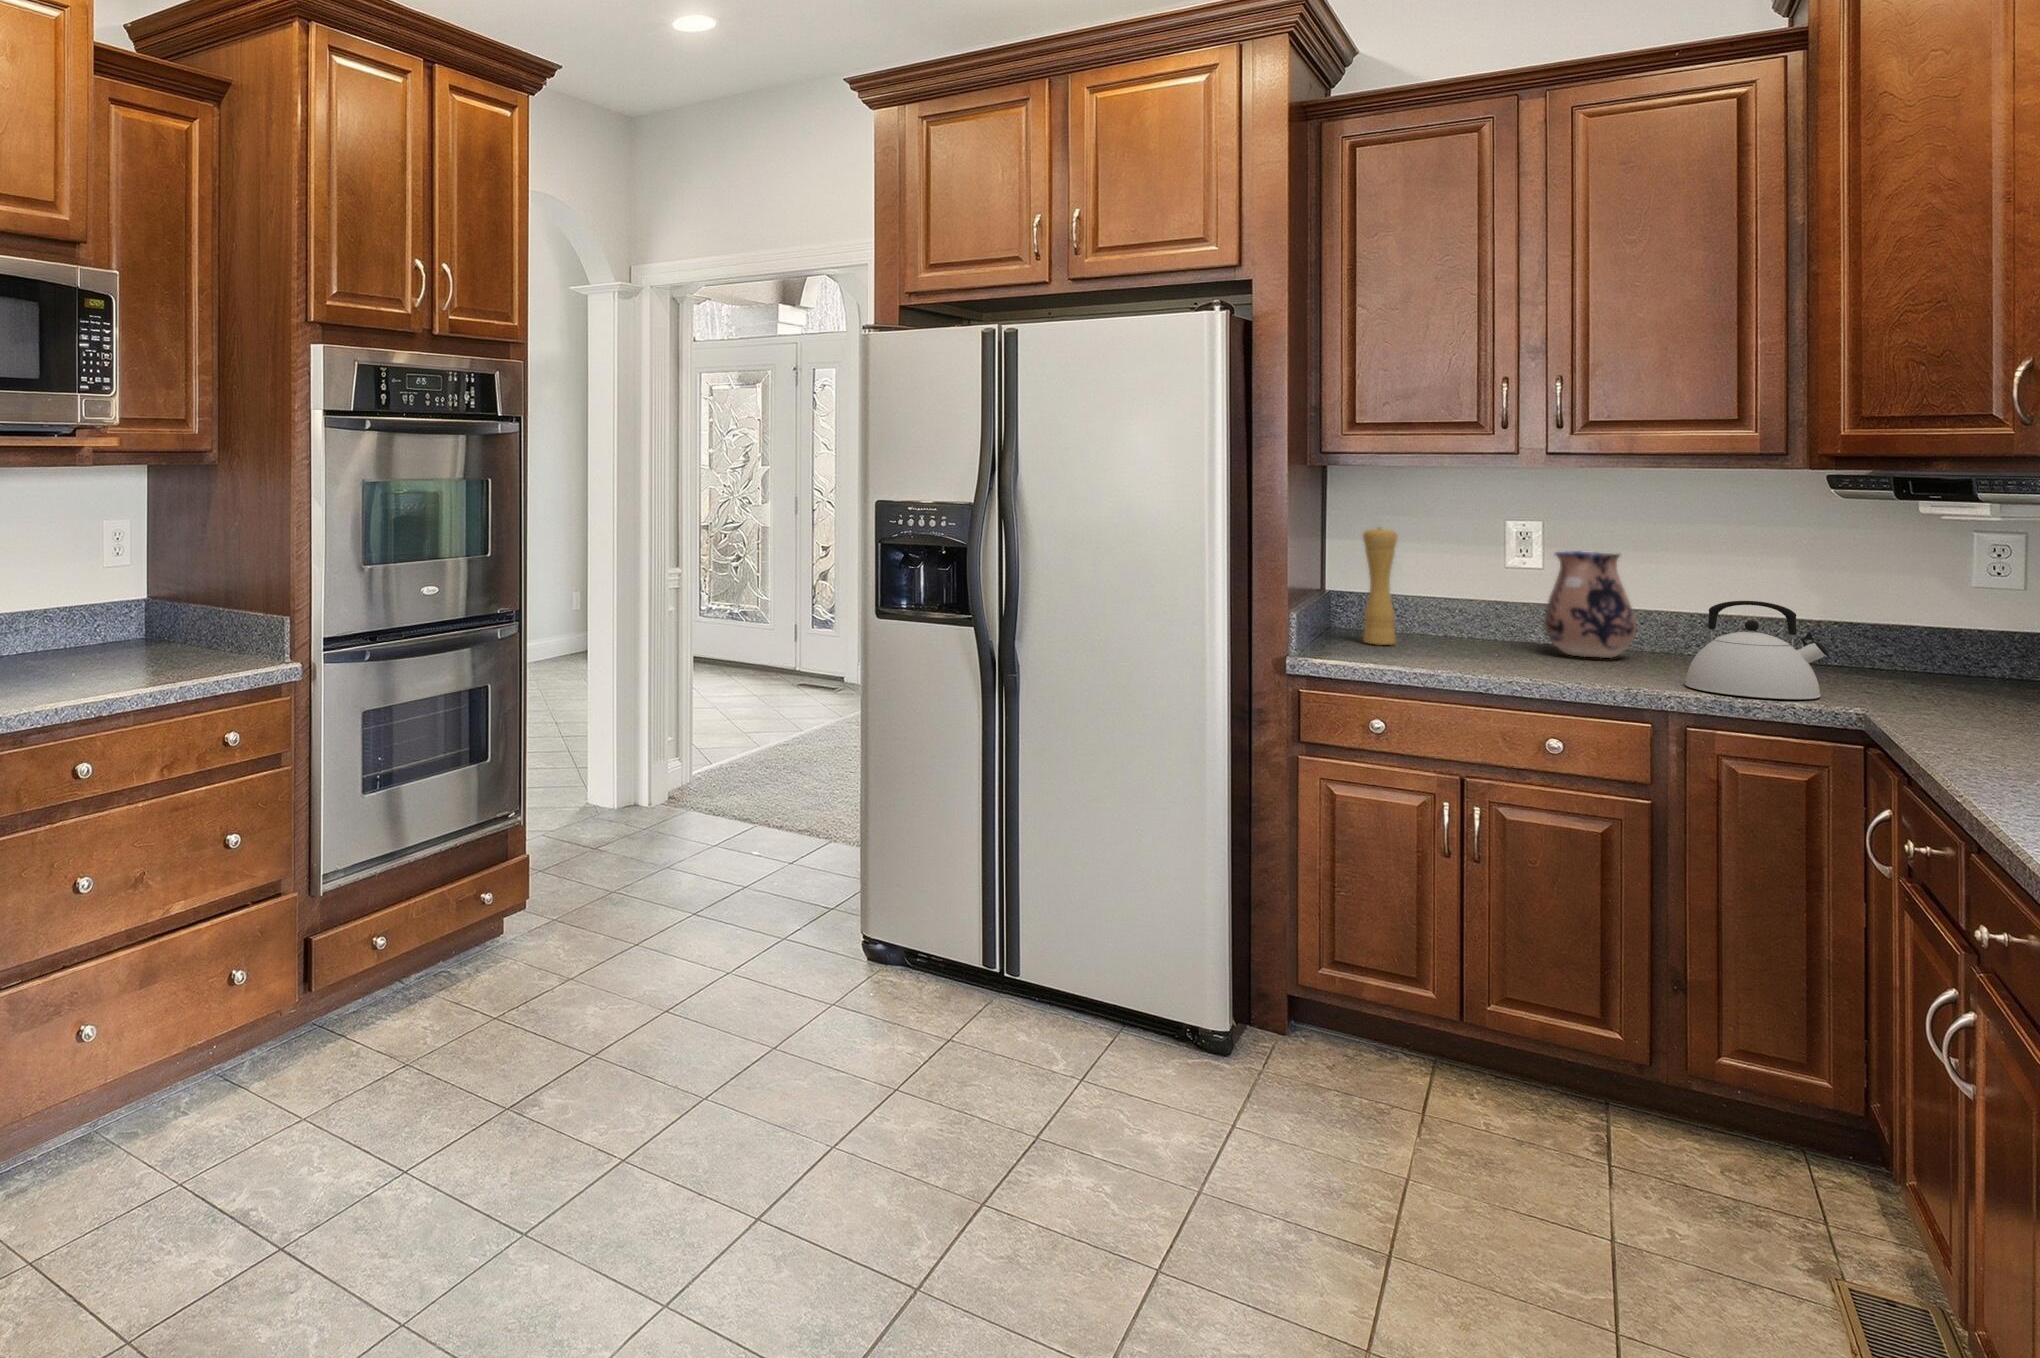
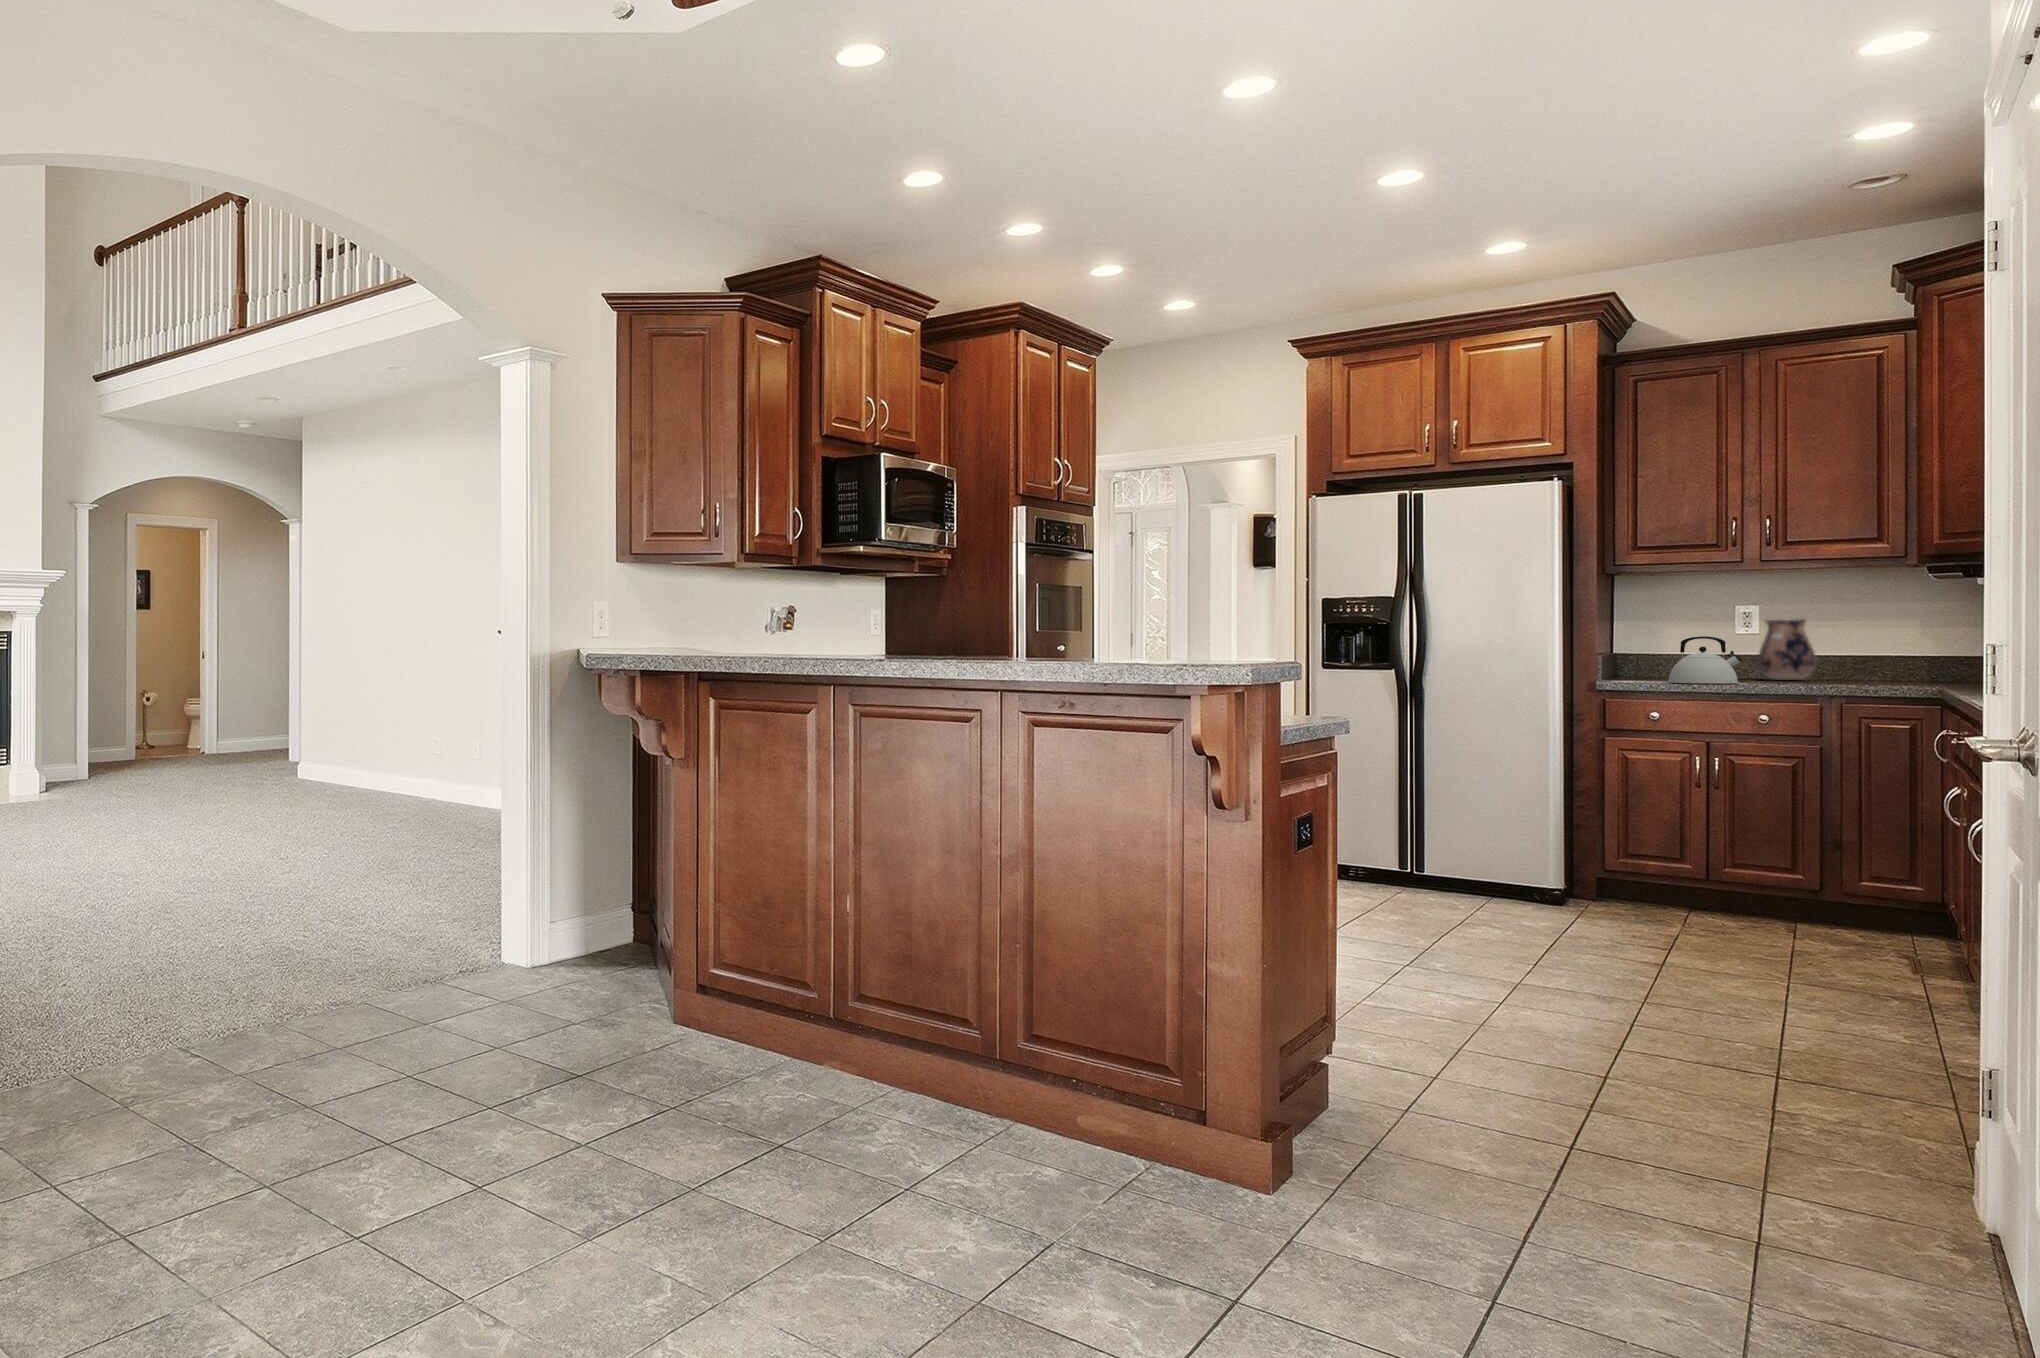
pepper mill: present [1363,528,1398,645] -> none [1638,609,1662,679]
kettle: present [1685,601,1828,699] -> present [1668,636,1741,684]

